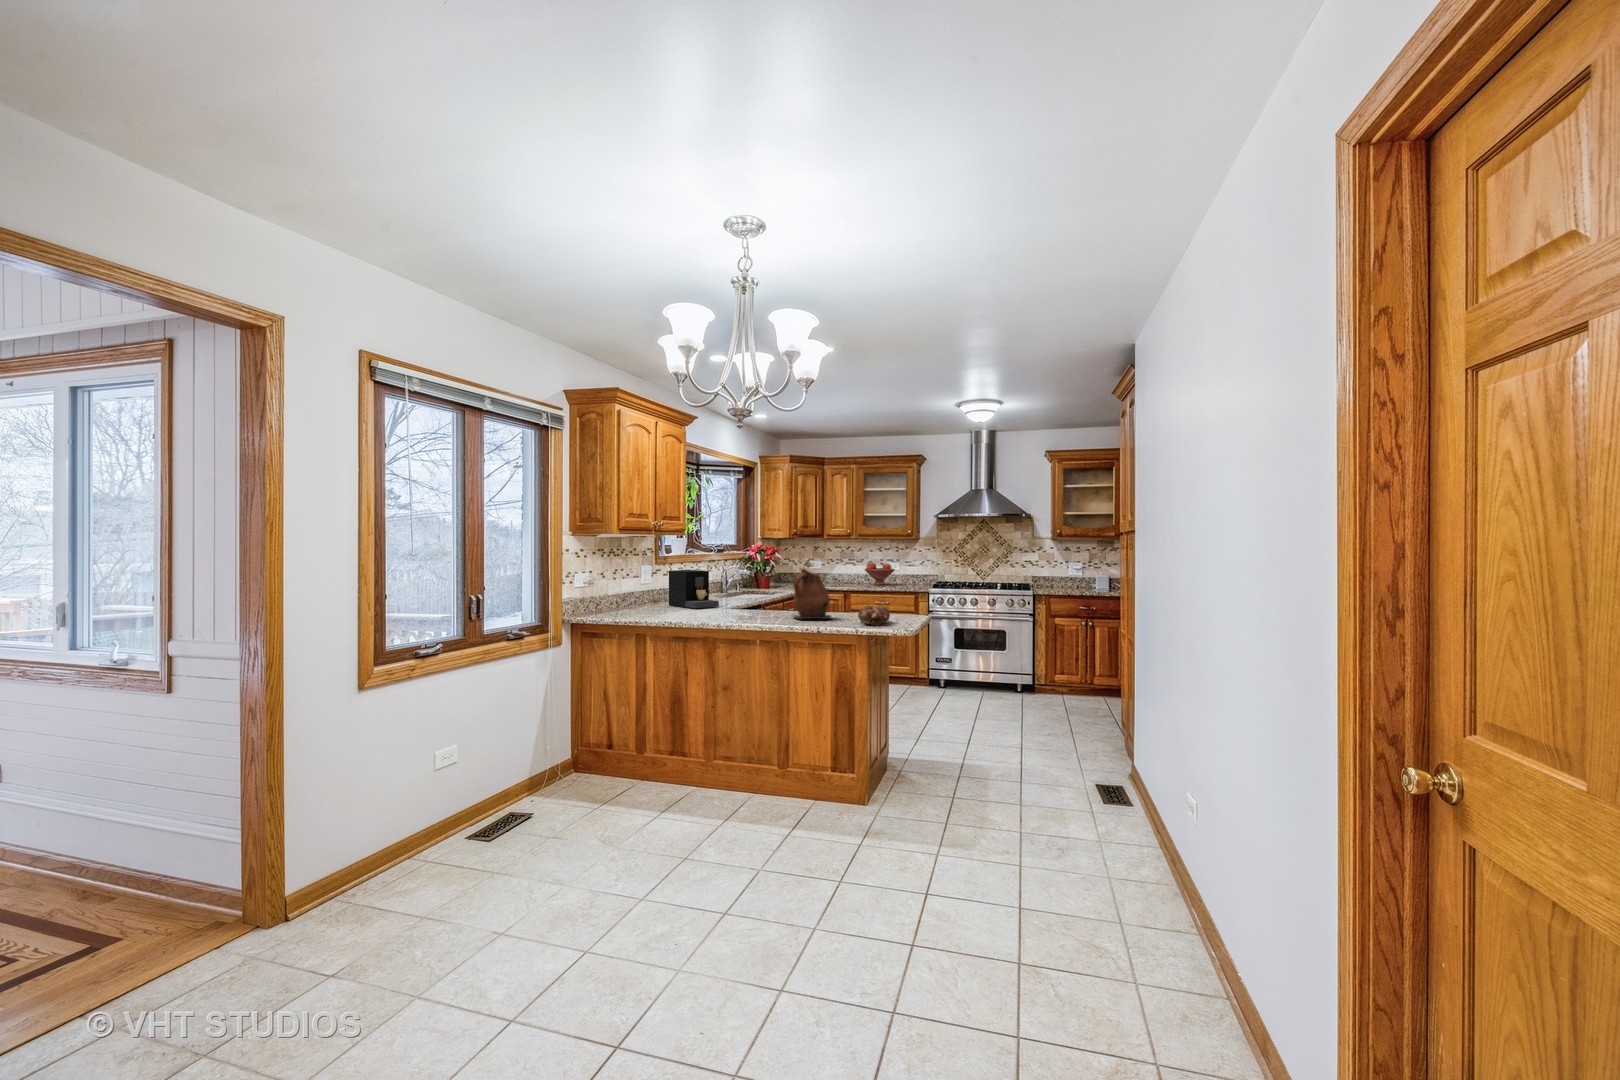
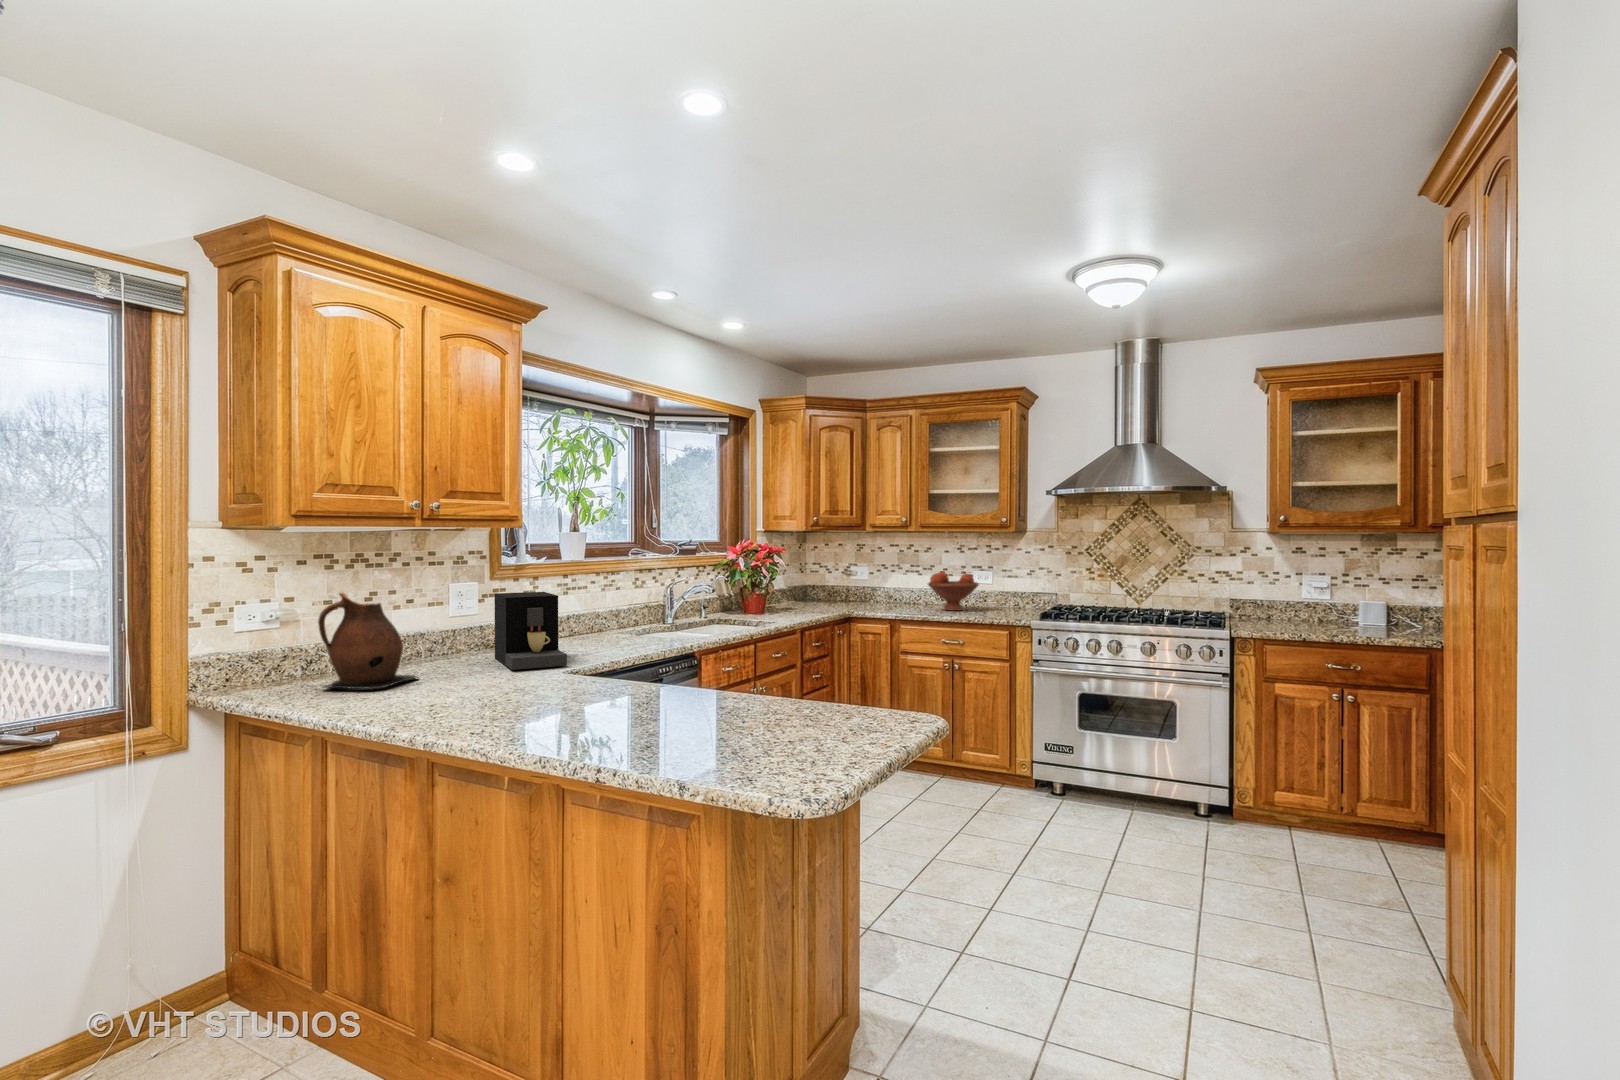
ceramic pitcher: present [794,569,832,619] -> present [318,593,418,690]
bread loaf: present [858,606,890,625] -> none [731,701,820,758]

